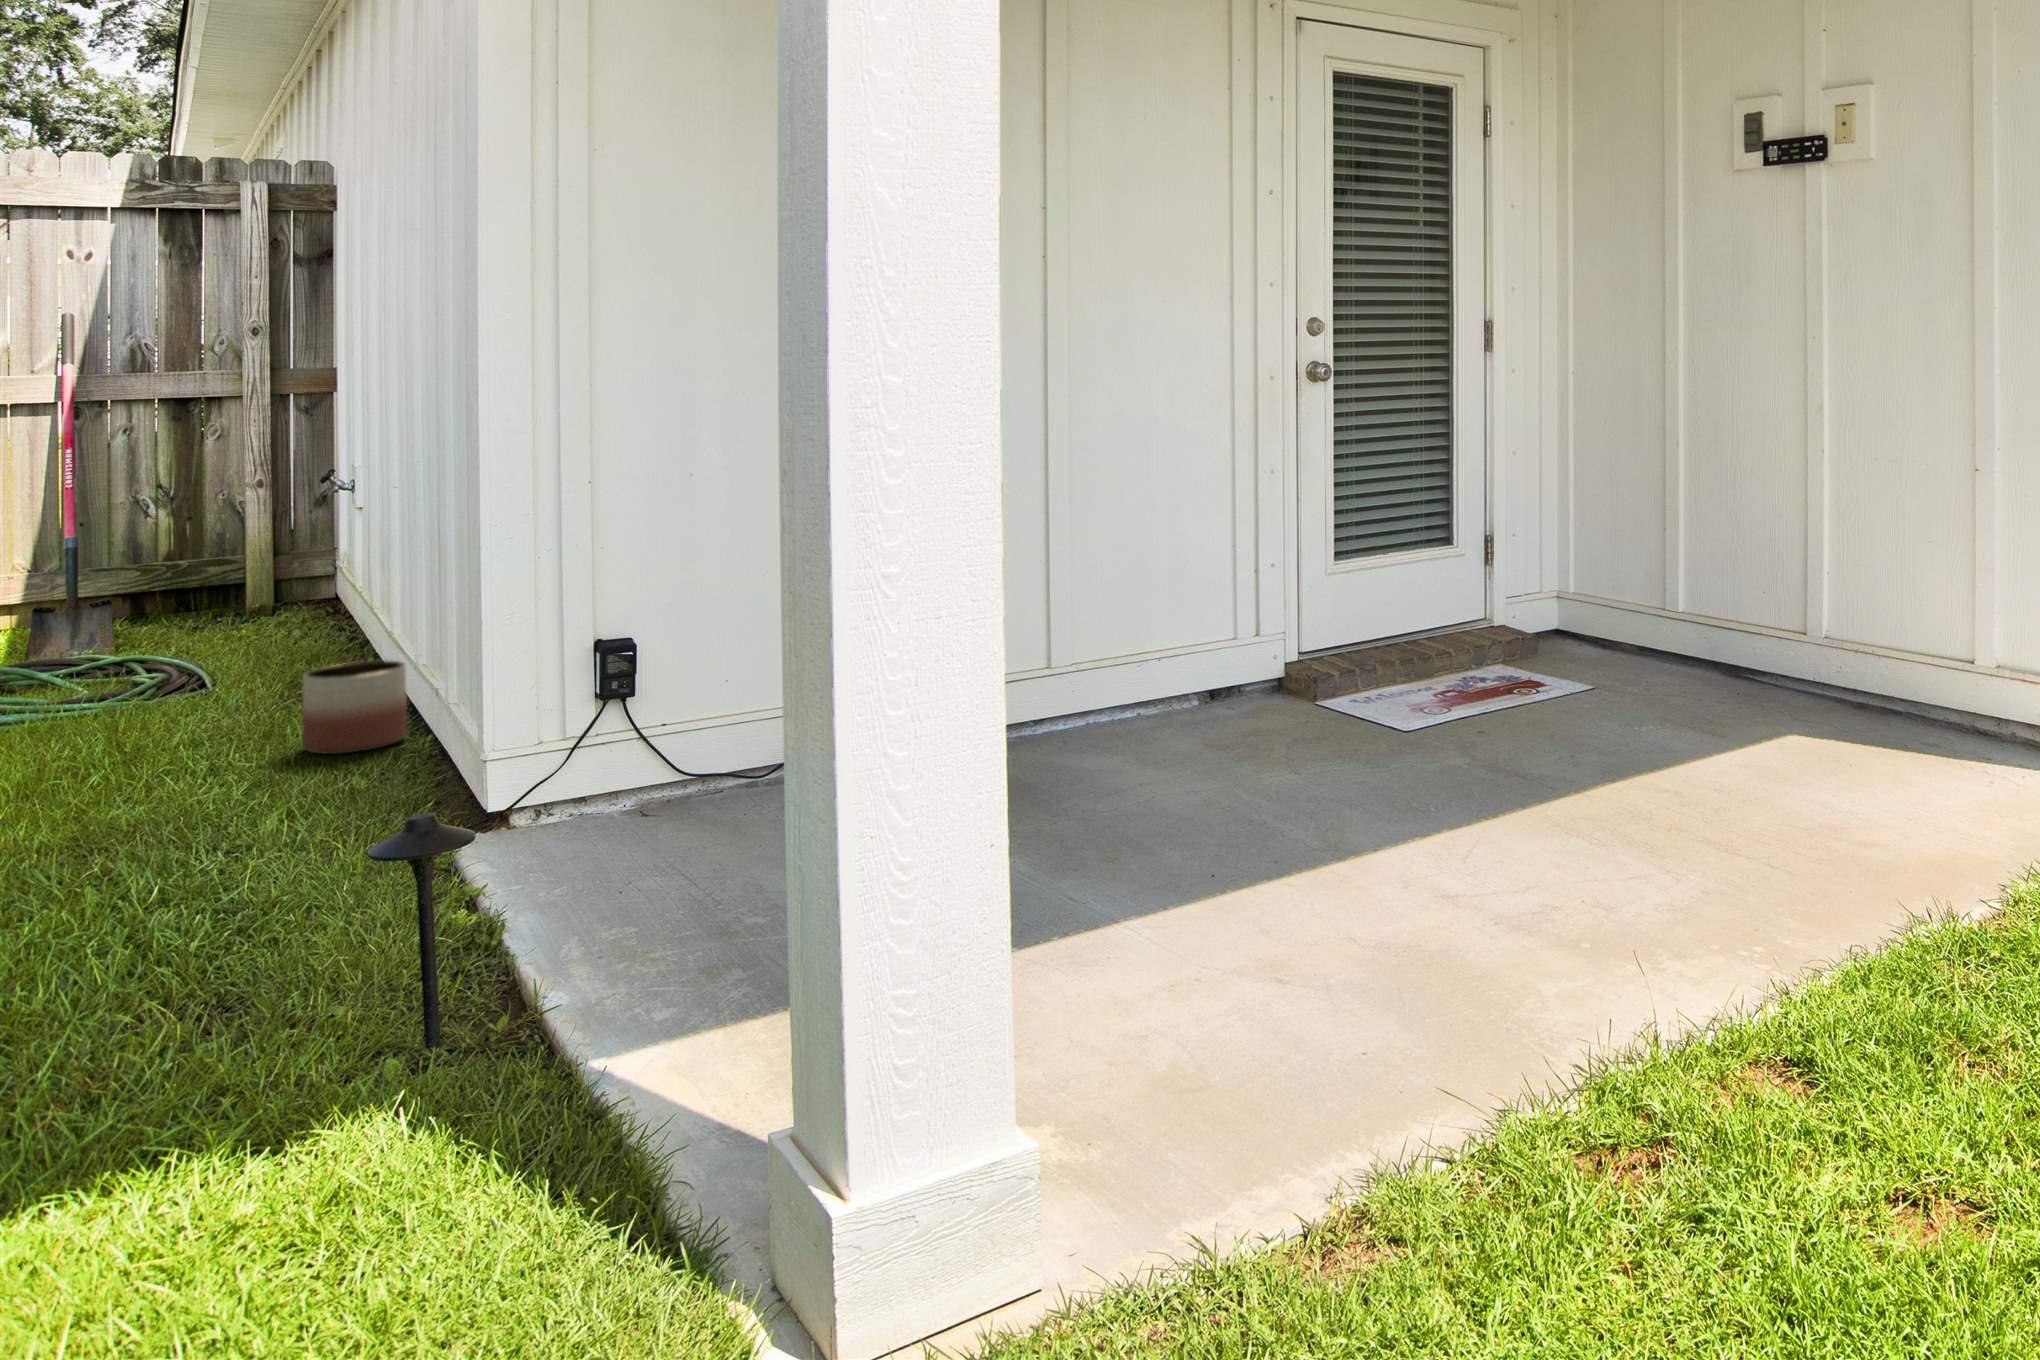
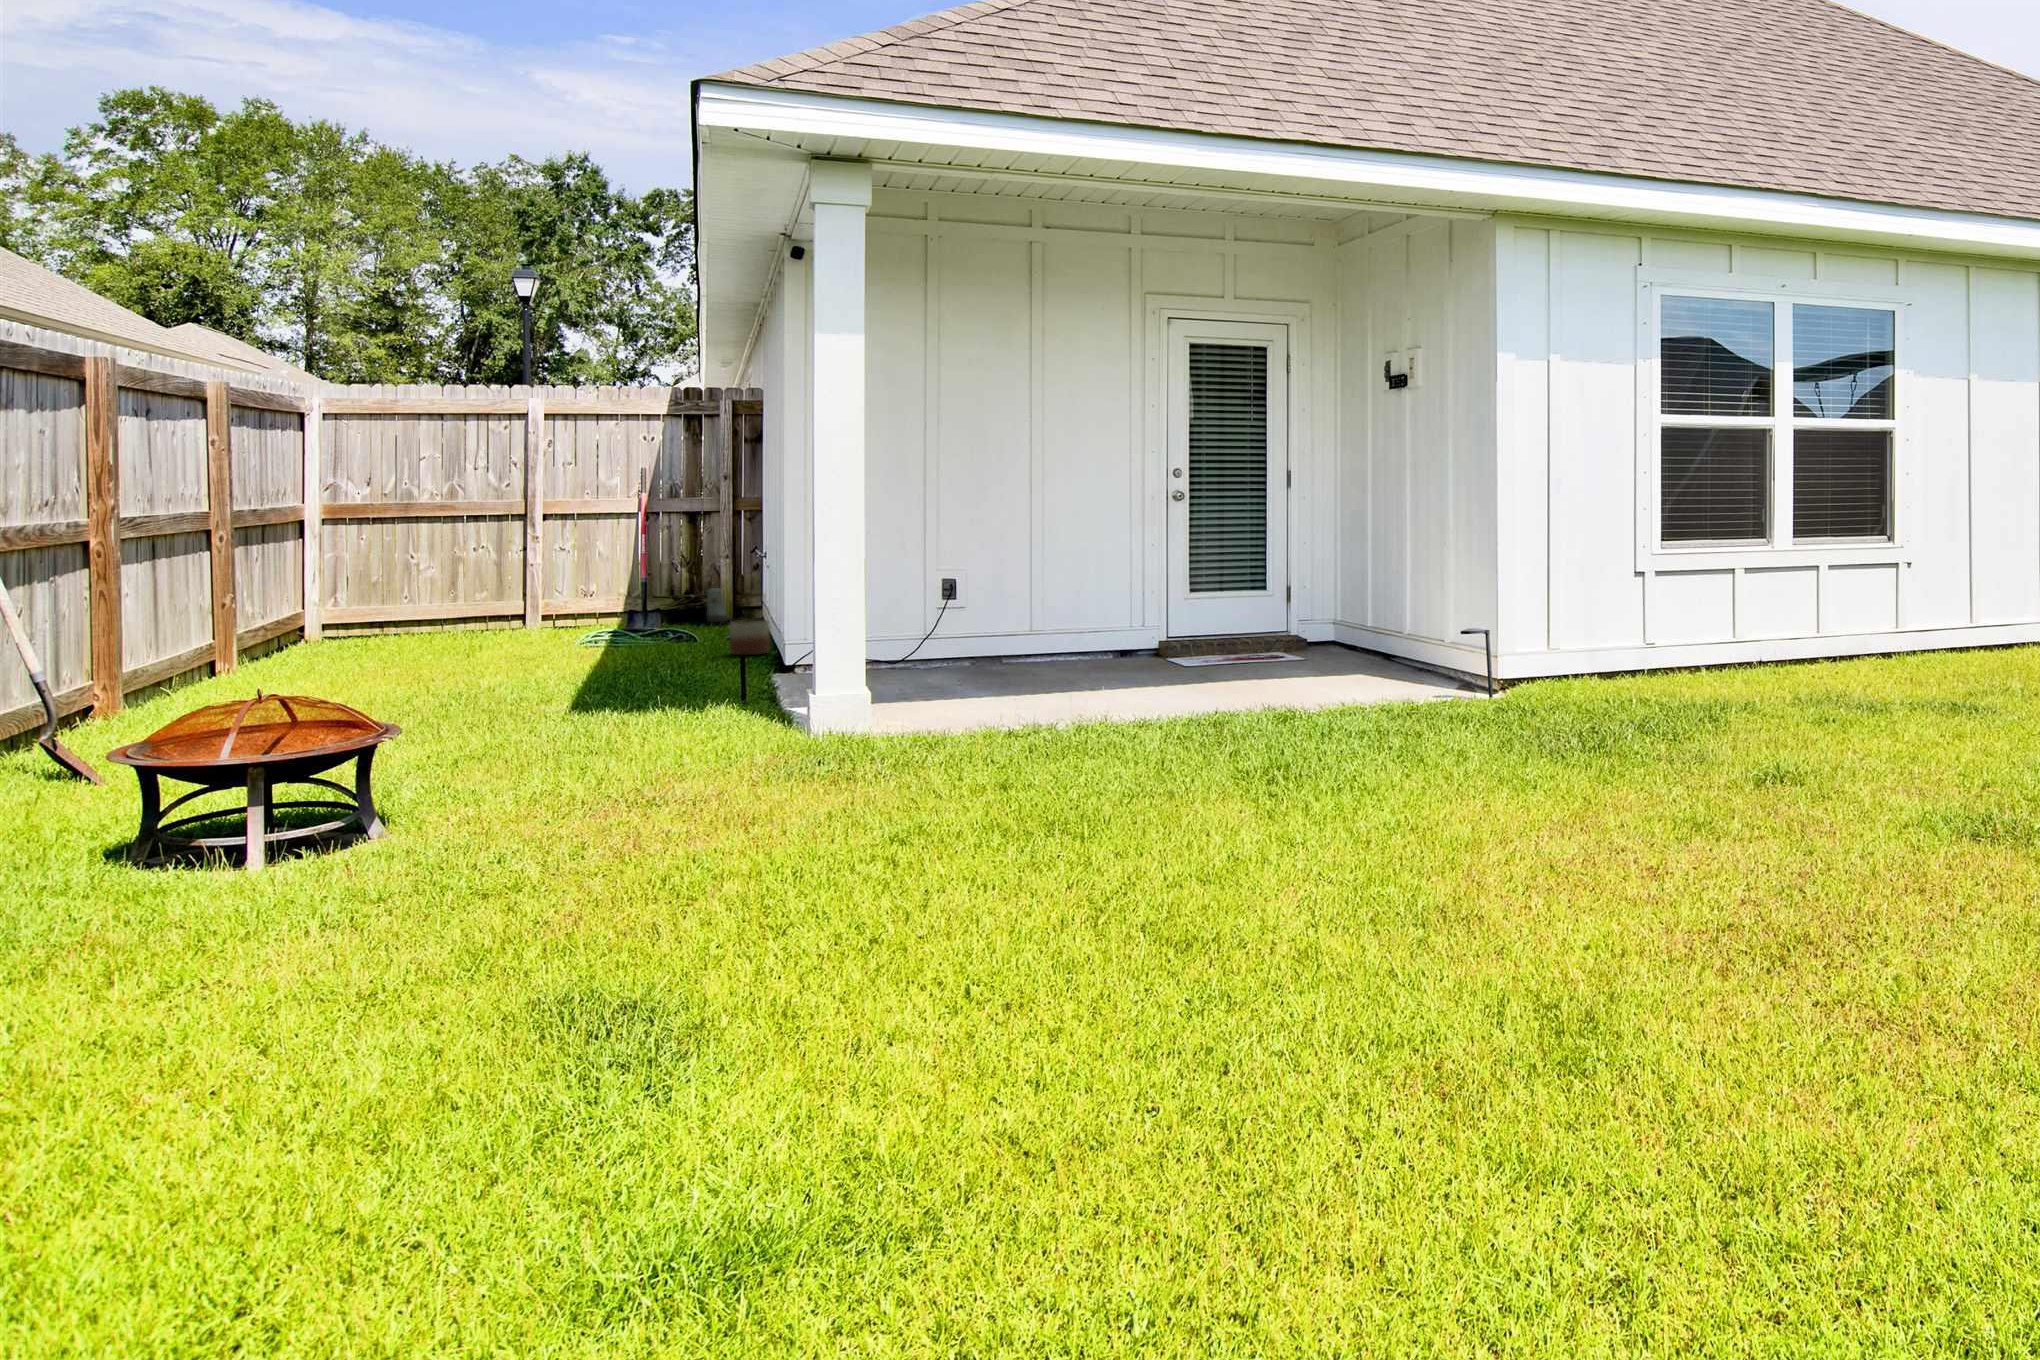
watering can: none [188,529,290,623] -> present [706,580,728,622]

